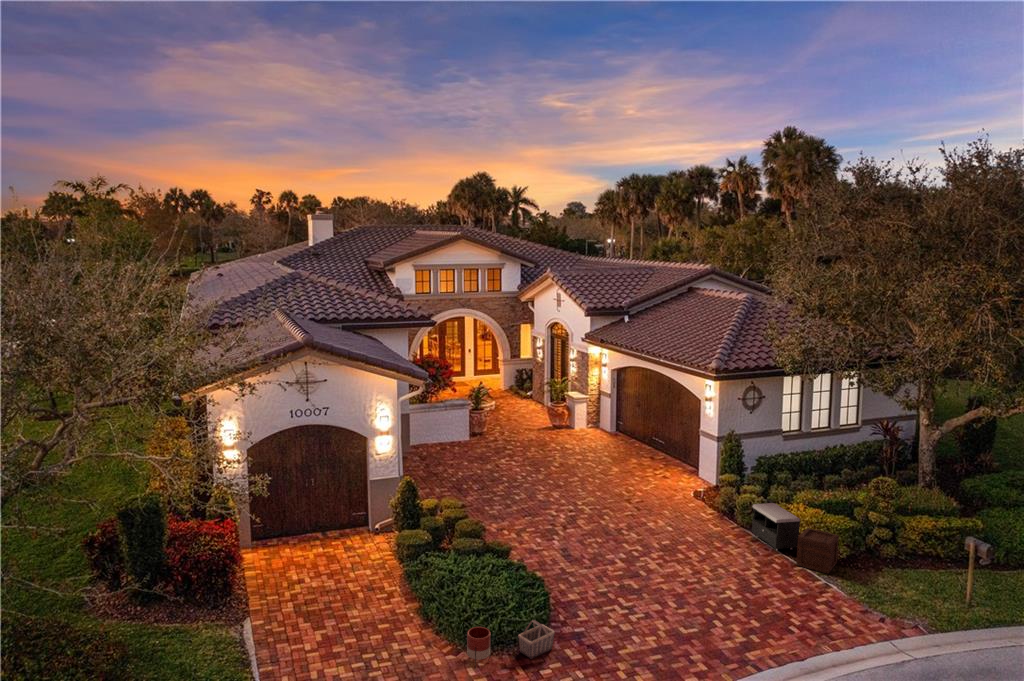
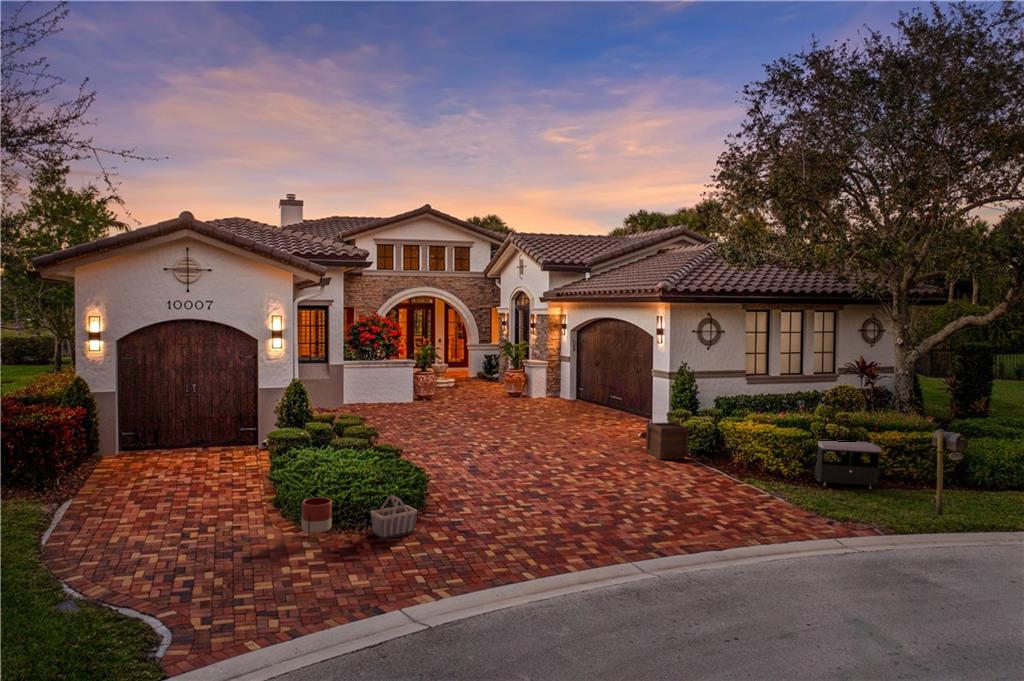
storage bench: present [752,503,800,551] -> present [815,440,881,489]
wooden crate: present [796,528,839,574] -> present [646,423,689,460]

